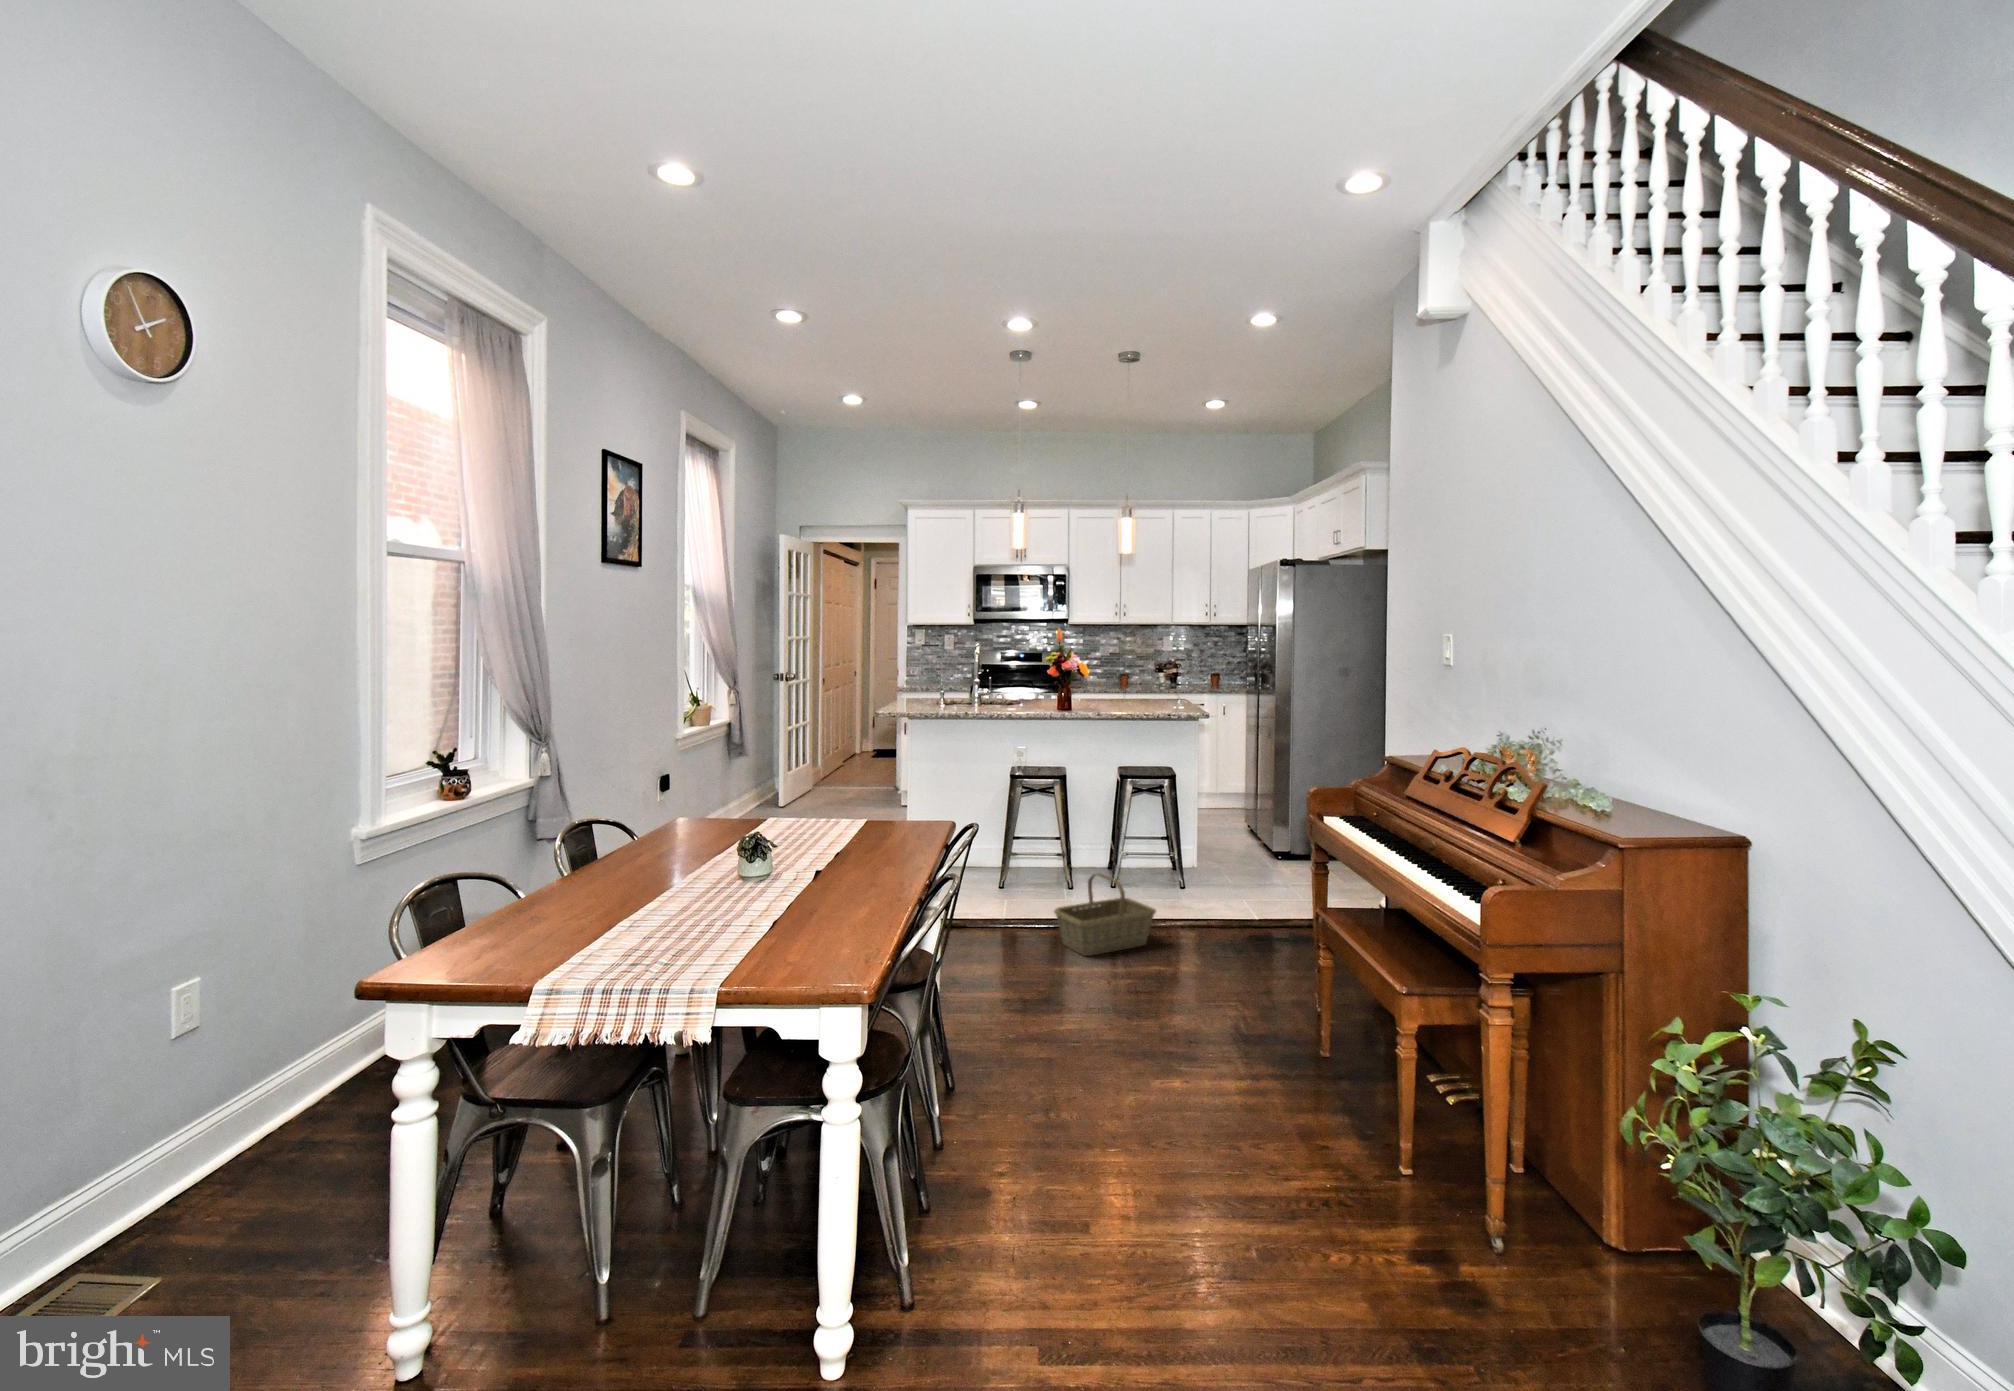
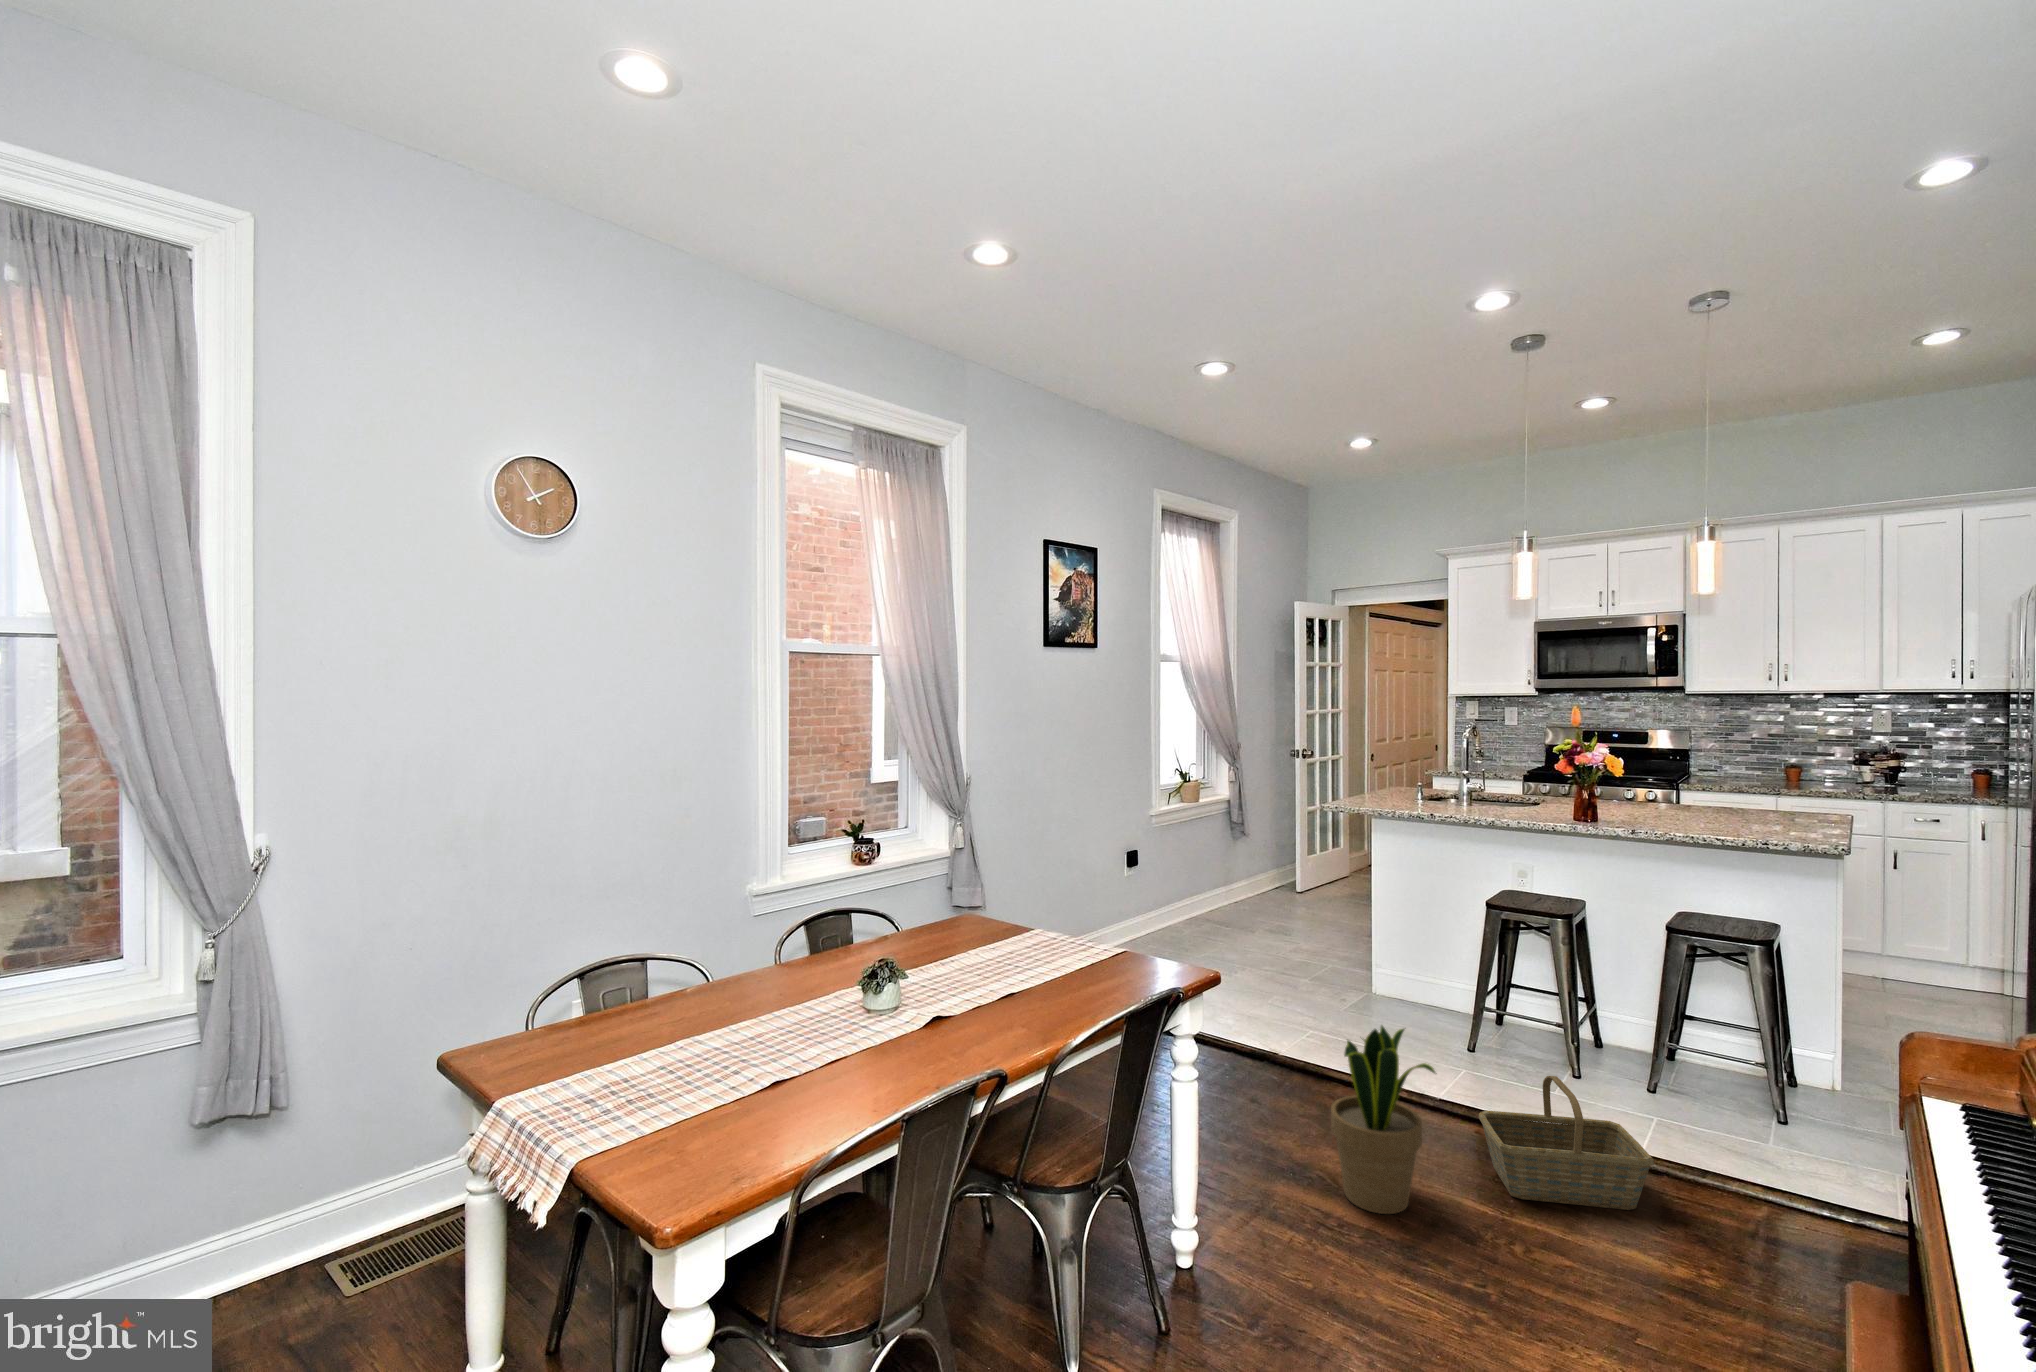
potted plant: none [983,853,1056,986] -> present [1331,1026,1435,1214]

